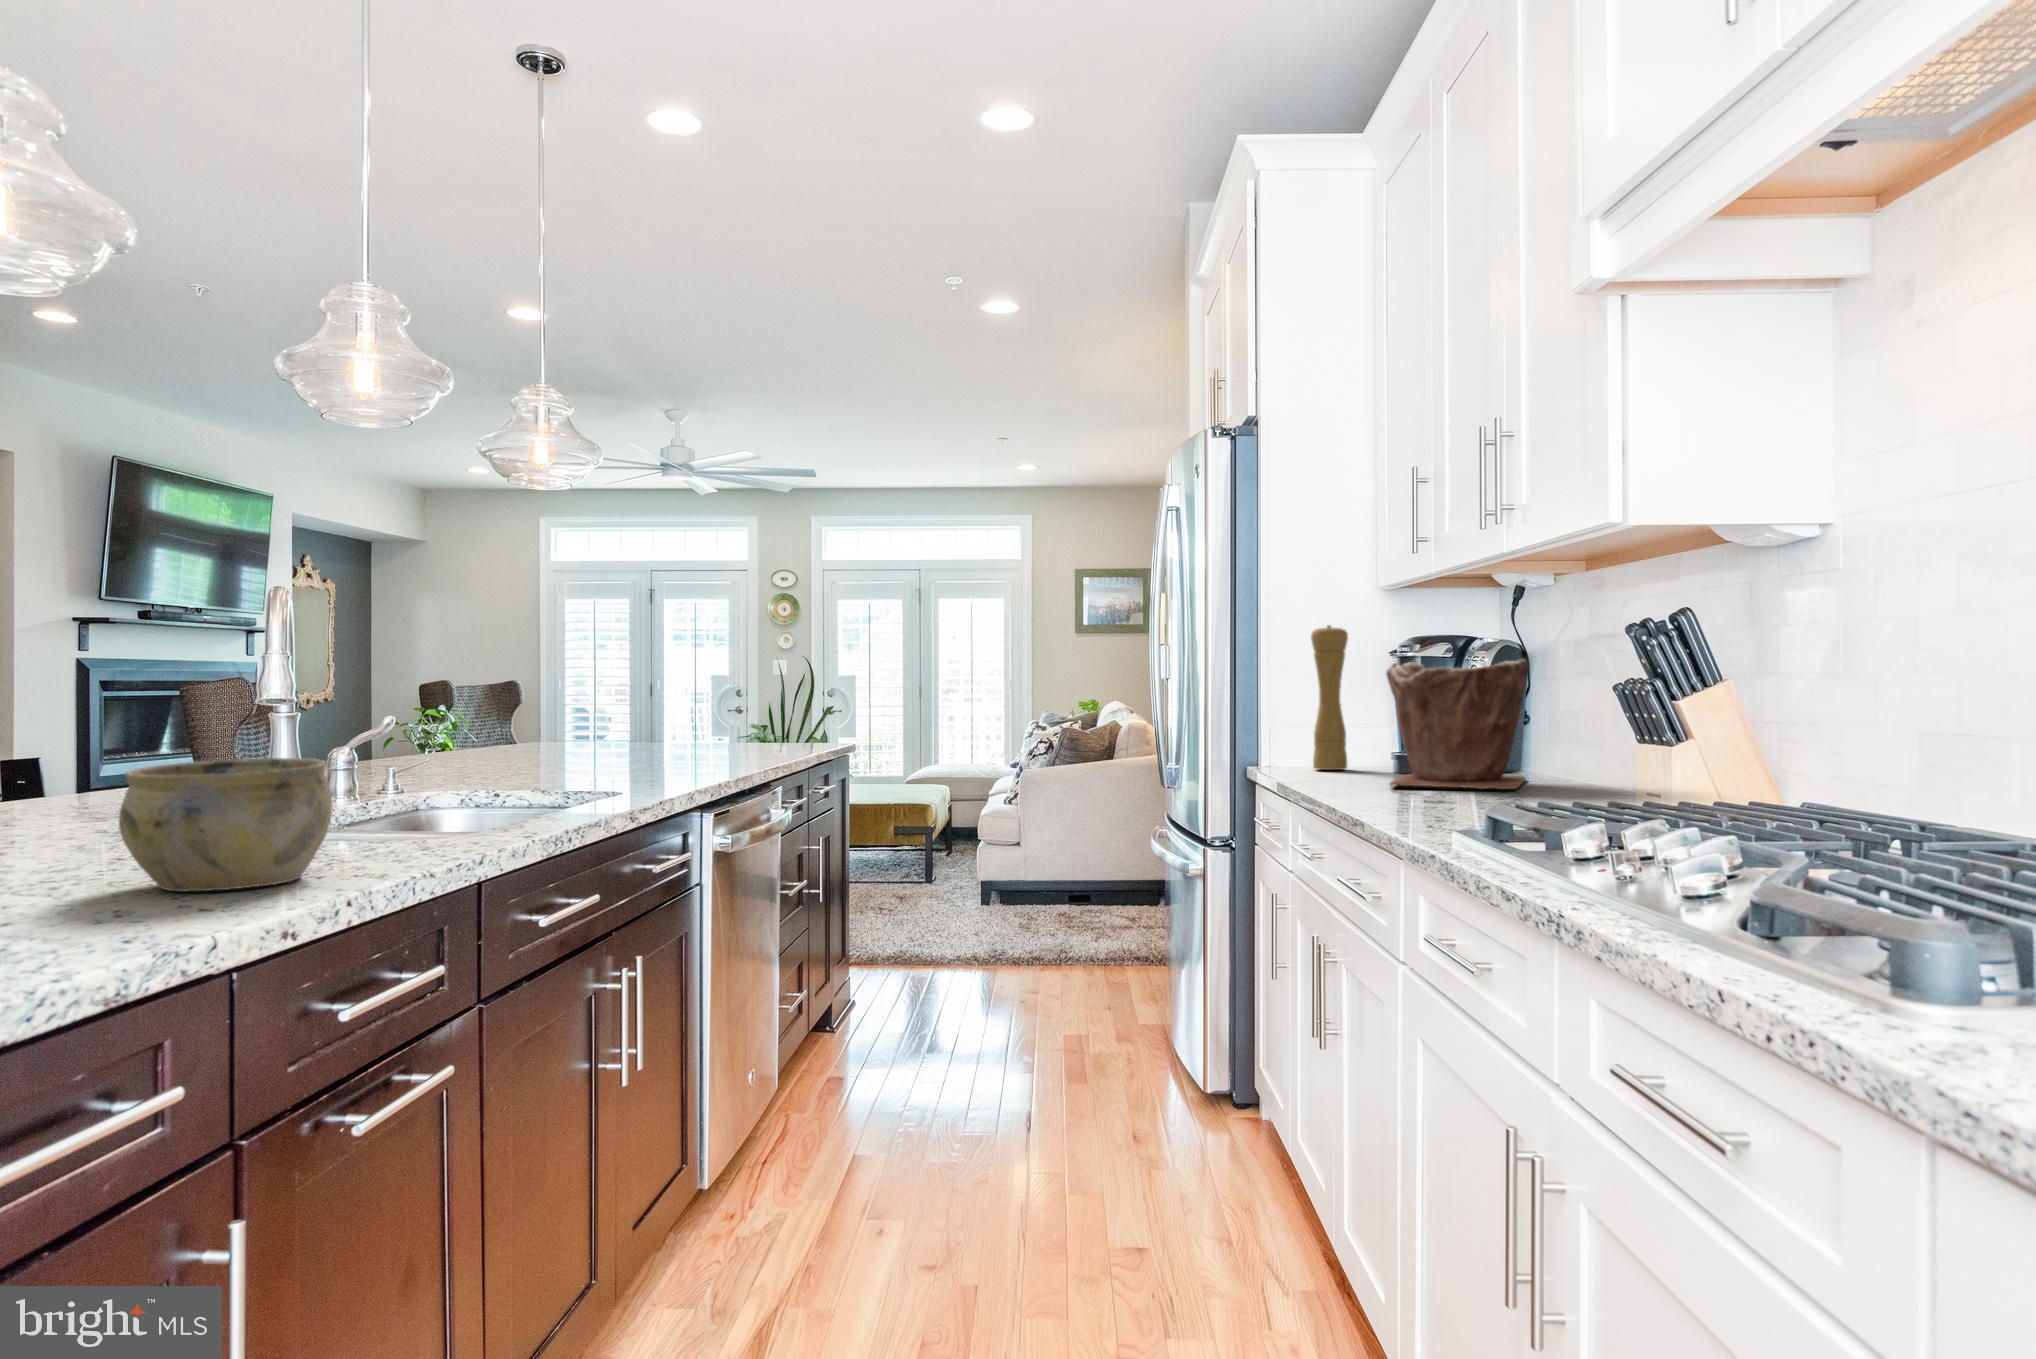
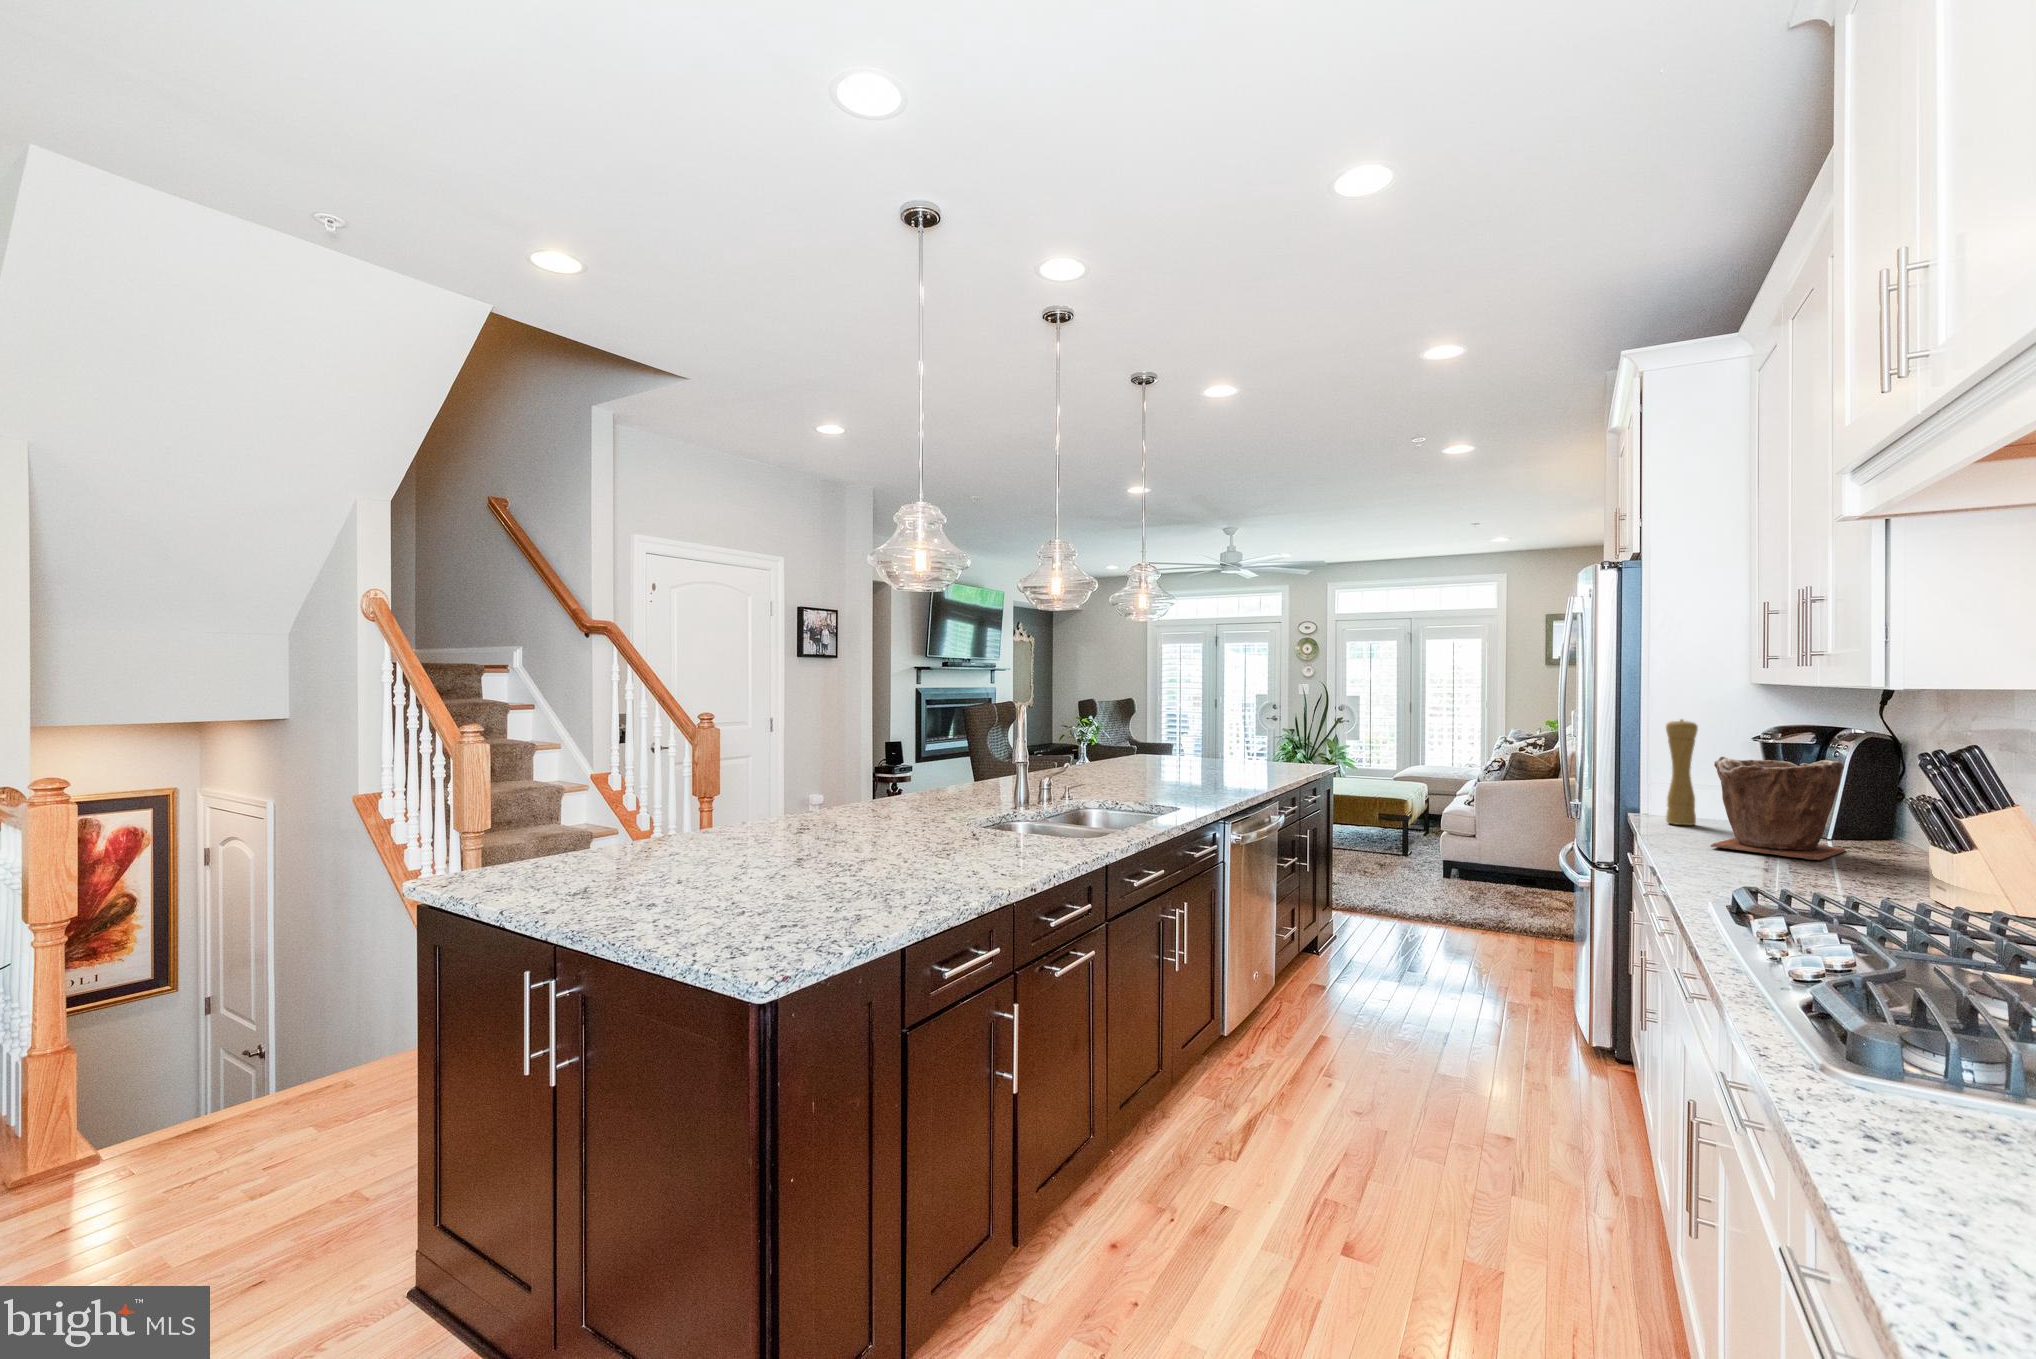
ceramic bowl: present [119,758,333,891] -> none [958,796,1041,860]

